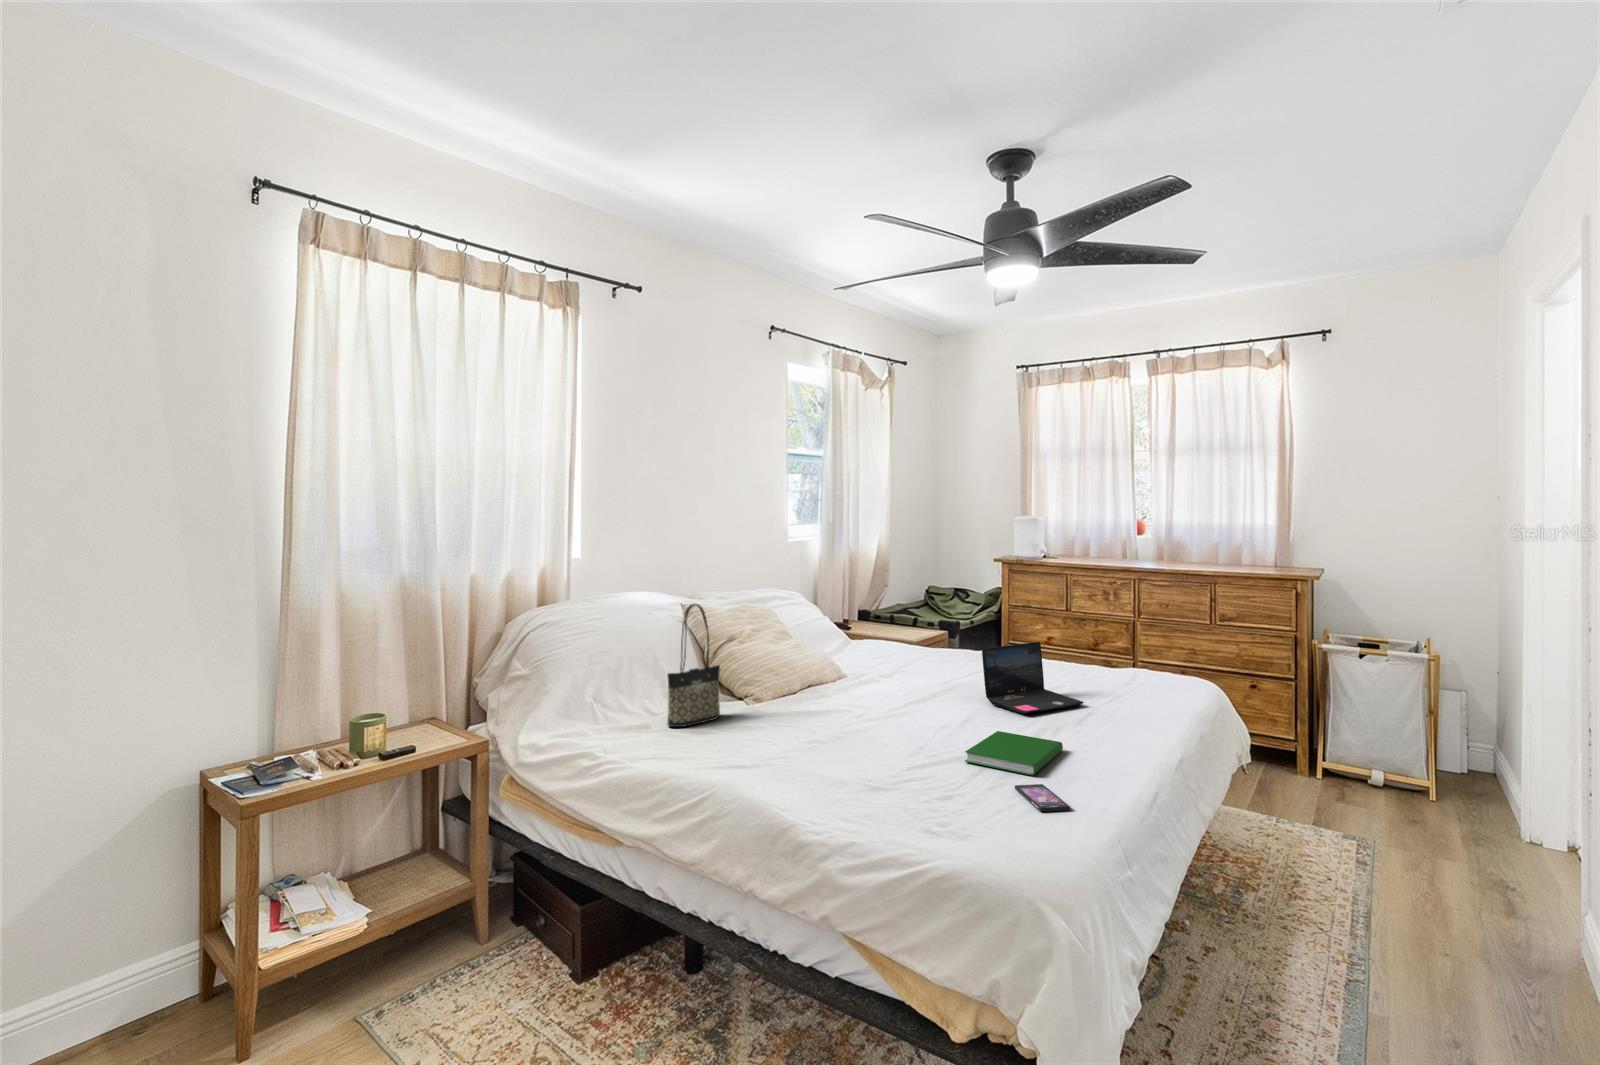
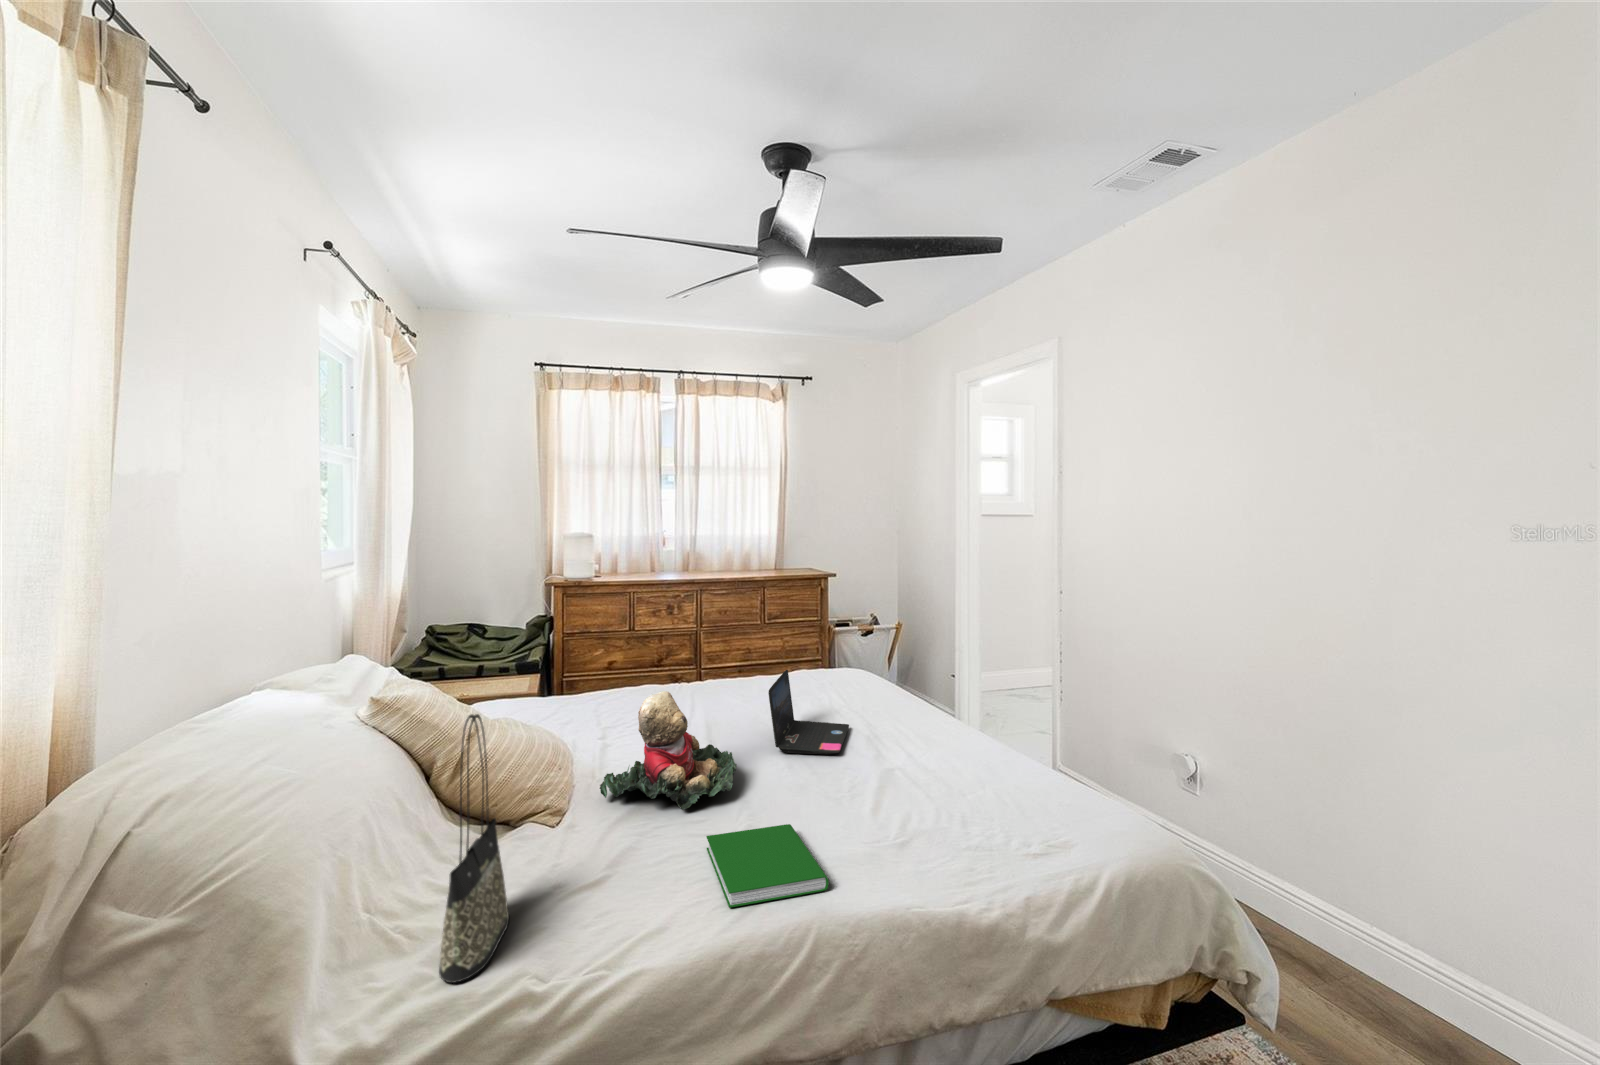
teddy bear: none [834,629,933,708] -> present [600,691,736,810]
hardcover book: present [965,731,1063,775] -> present [706,824,829,907]
smartphone: present [1015,784,1070,811] -> none [1023,829,1100,861]

